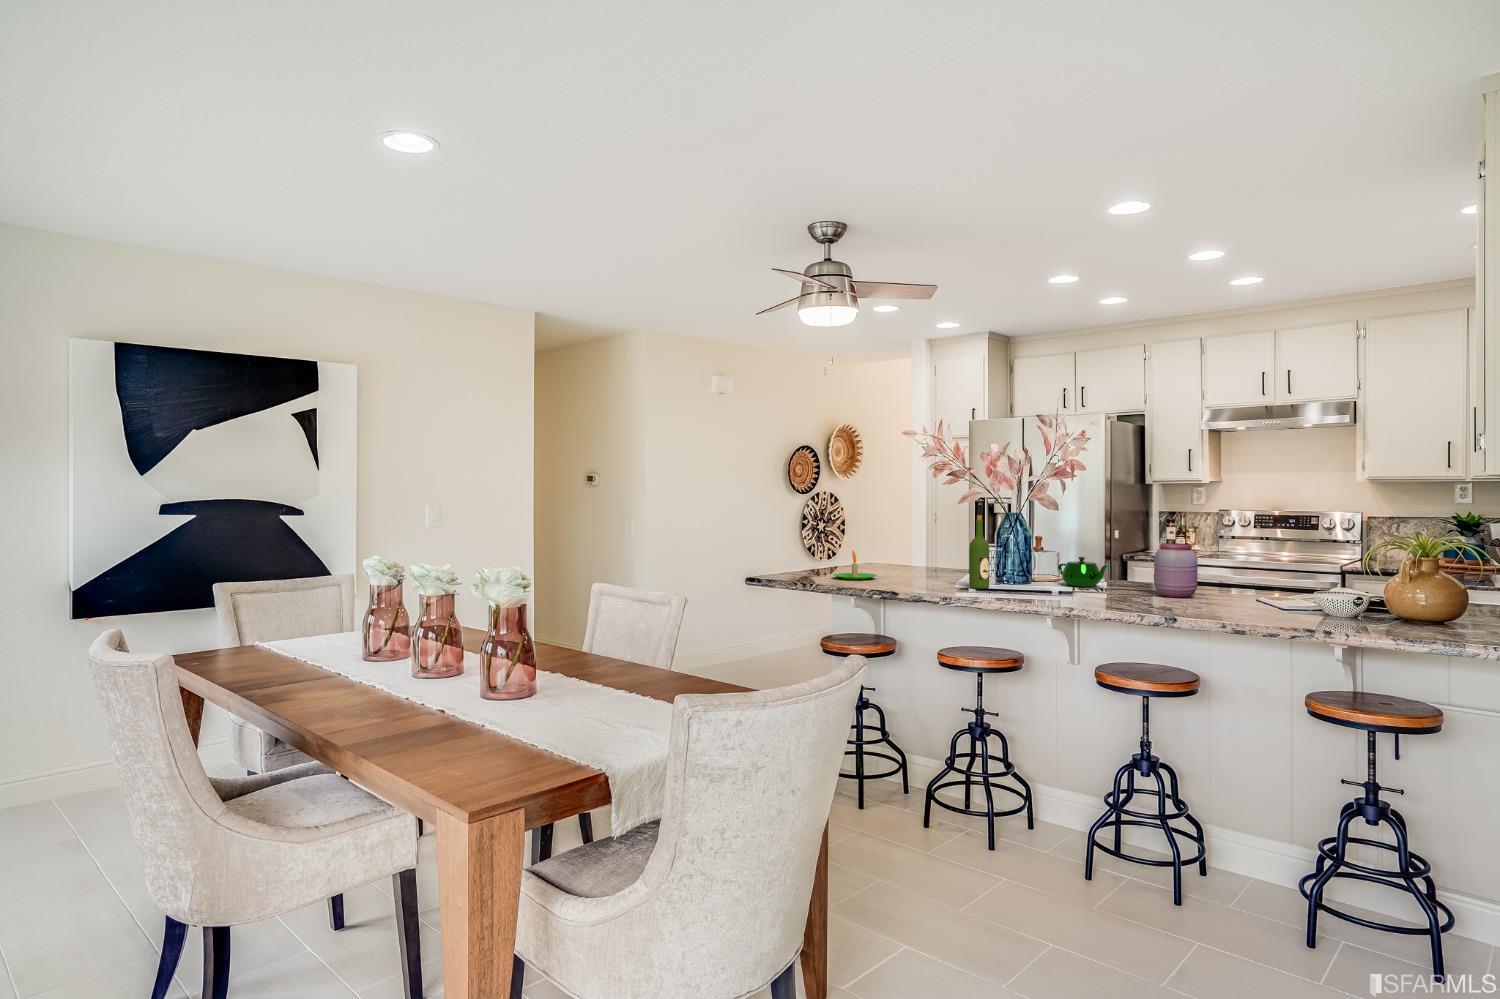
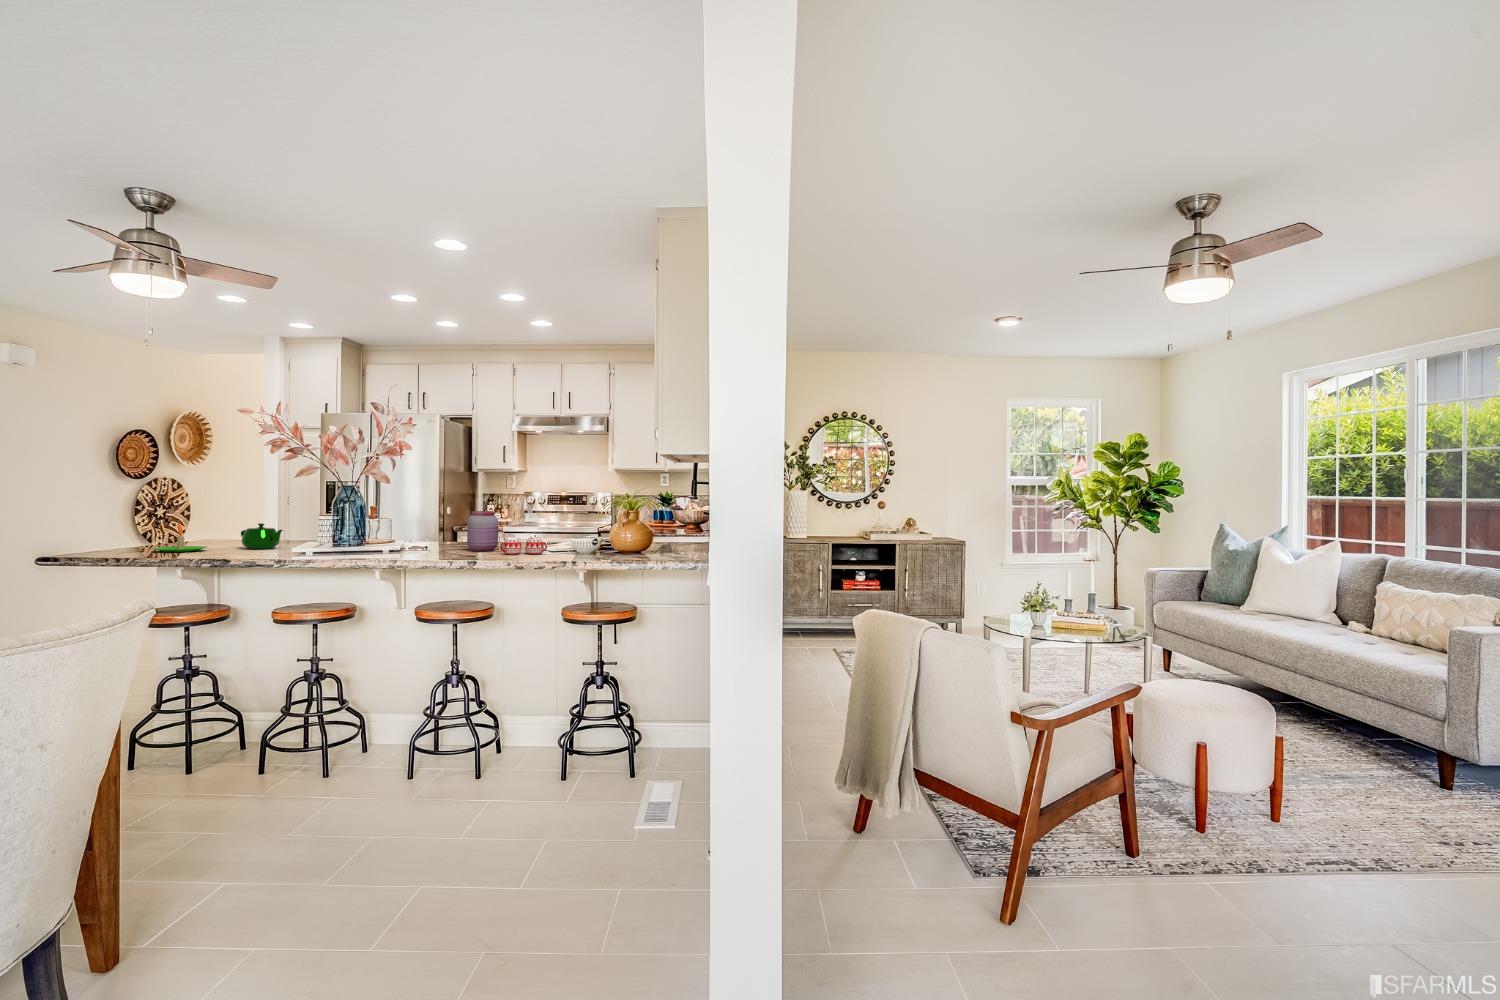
wine bottle: present [969,515,989,589] -> none [308,489,328,553]
teapot: present [1058,557,1108,587] -> present [241,523,283,549]
mug: none [1204,576,1275,608] -> present [500,534,547,555]

